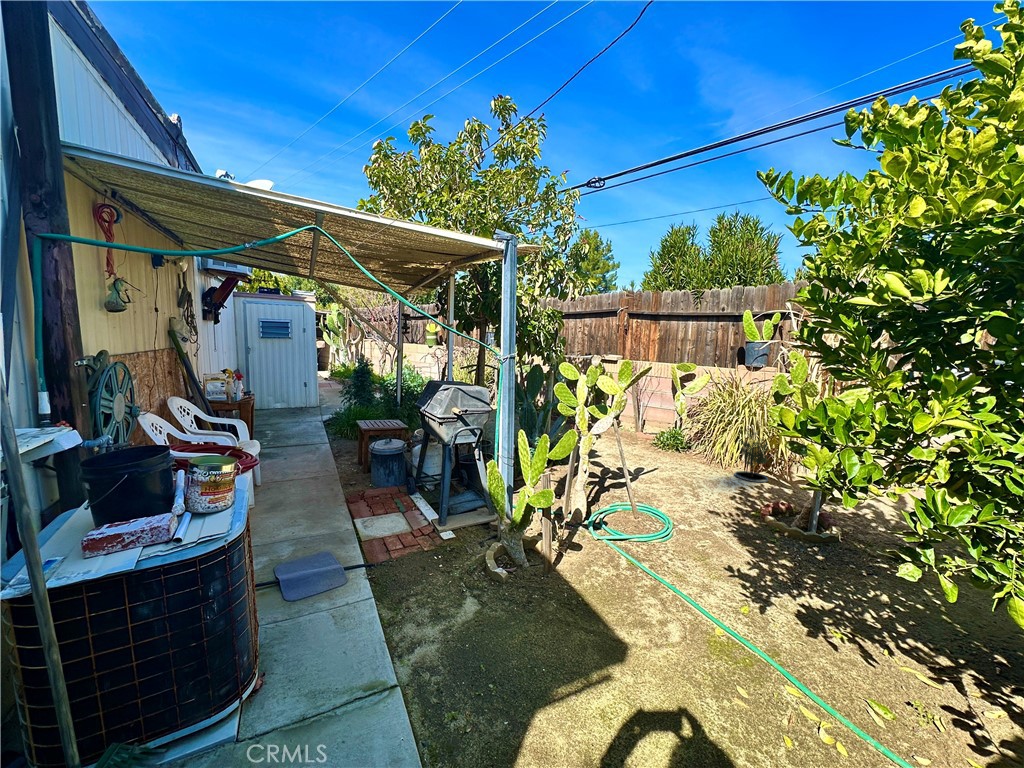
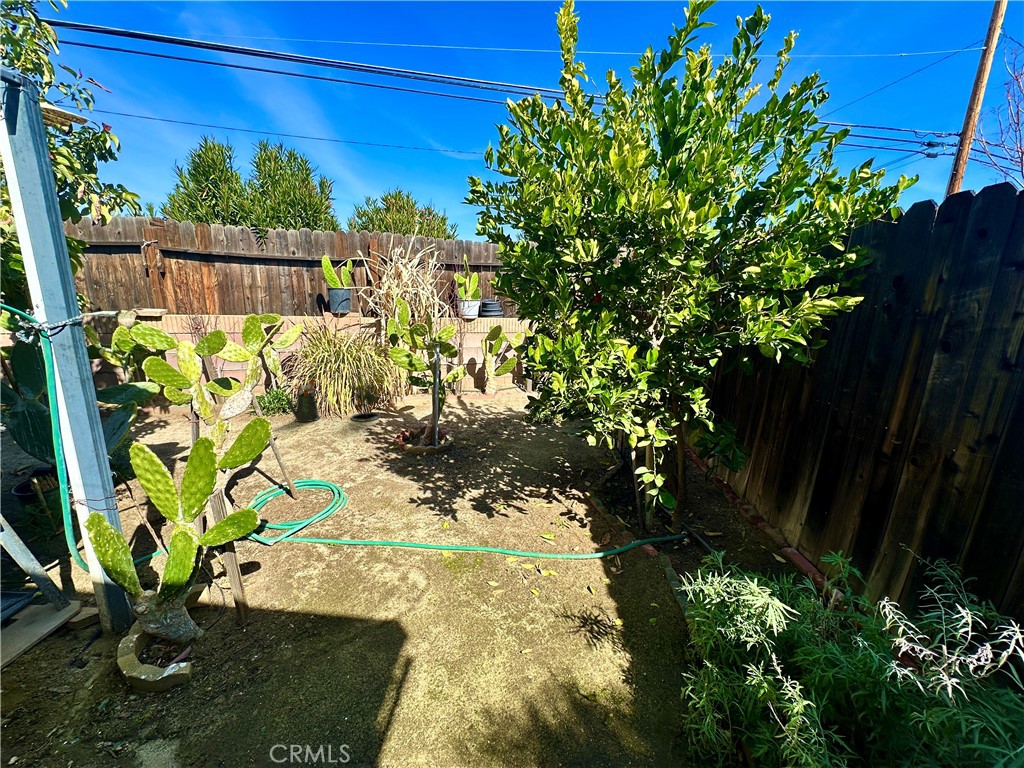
watering can: none [679,427,714,465] -> present [285,381,320,422]

